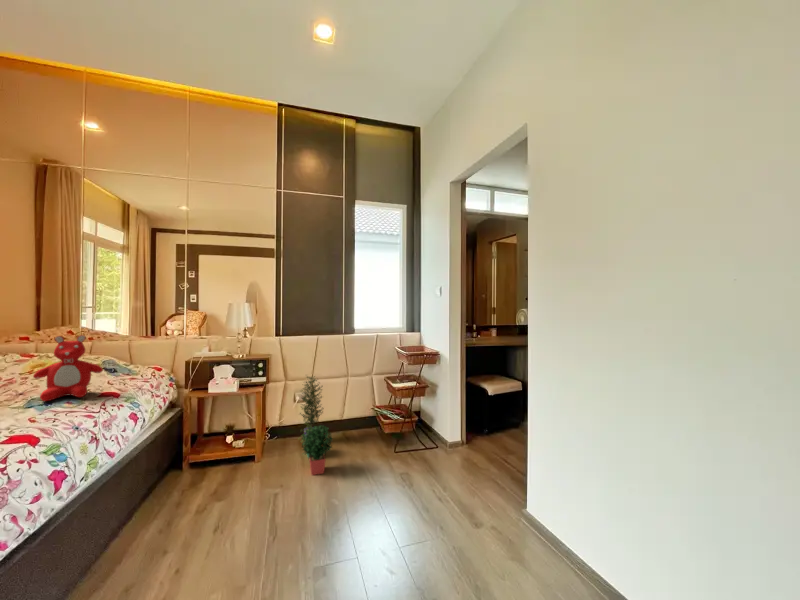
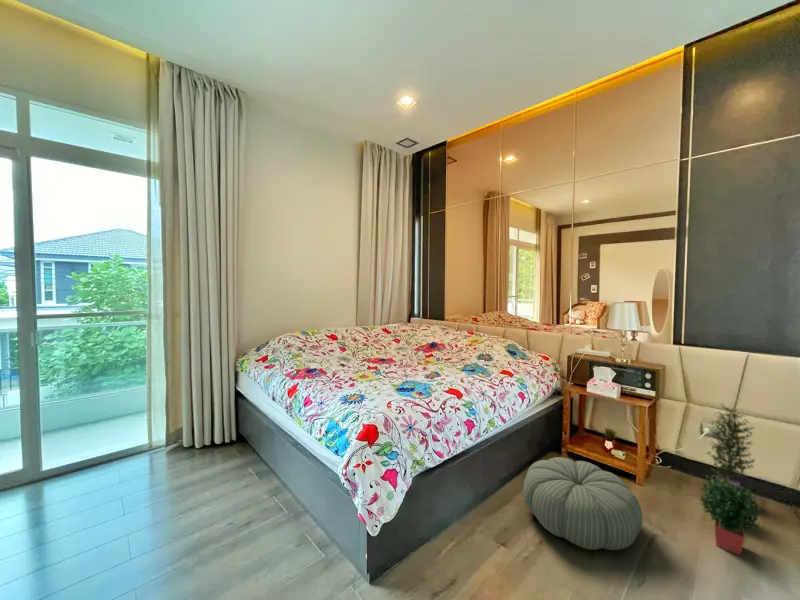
teddy bear: present [33,335,103,401] -> none [469,324,505,370]
pouf: none [147,458,268,551] -> present [523,457,642,550]

